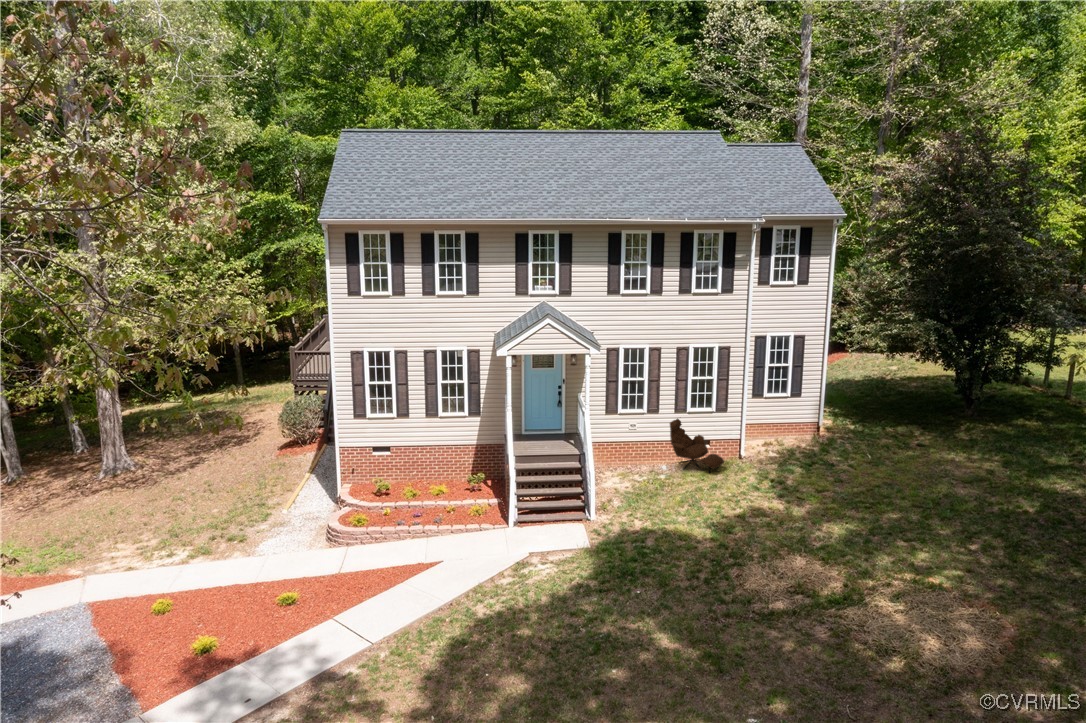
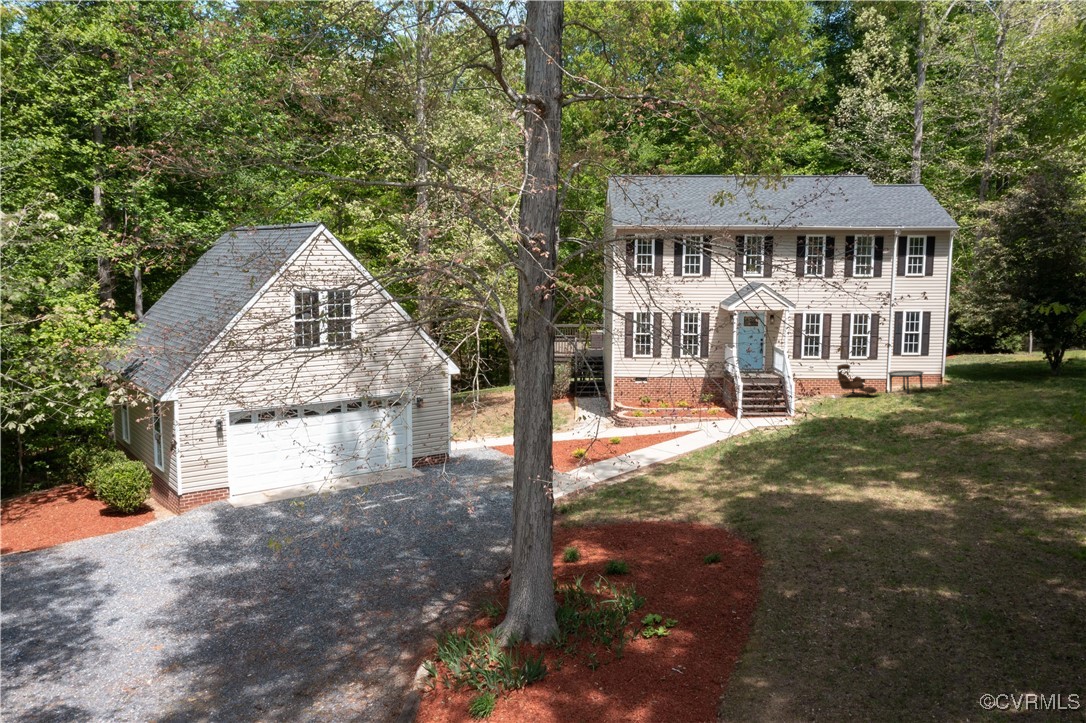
round table: none [741,425,791,467] -> present [888,371,923,394]

